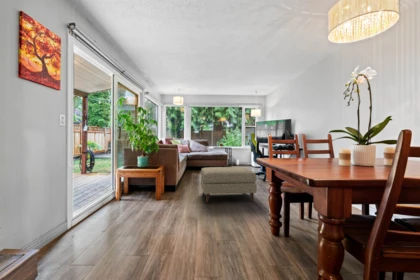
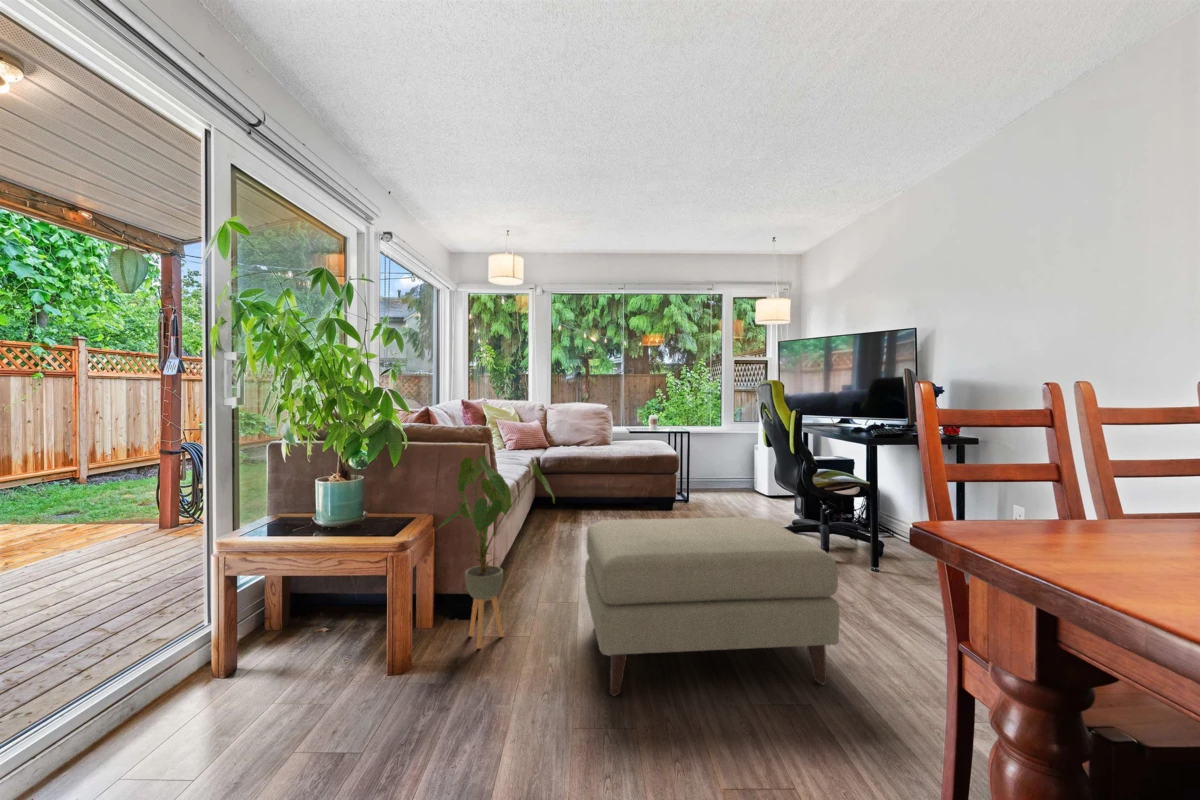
house plant: none [166,152,194,196] -> present [440,455,555,649]

